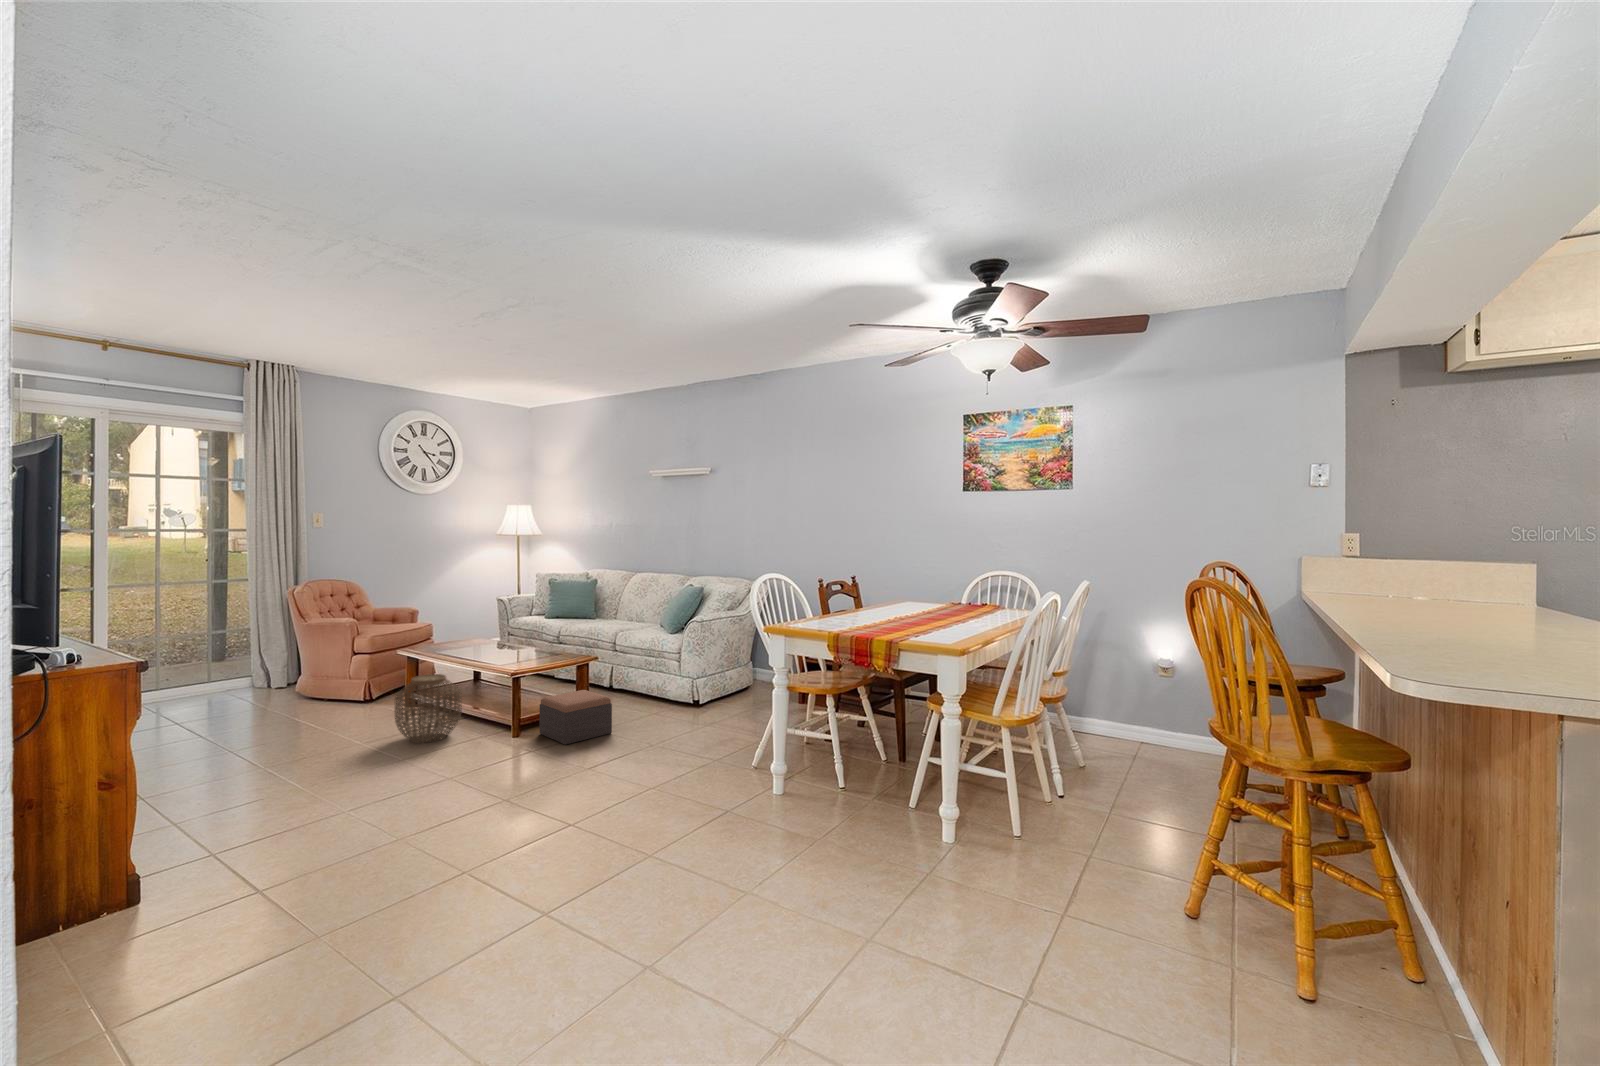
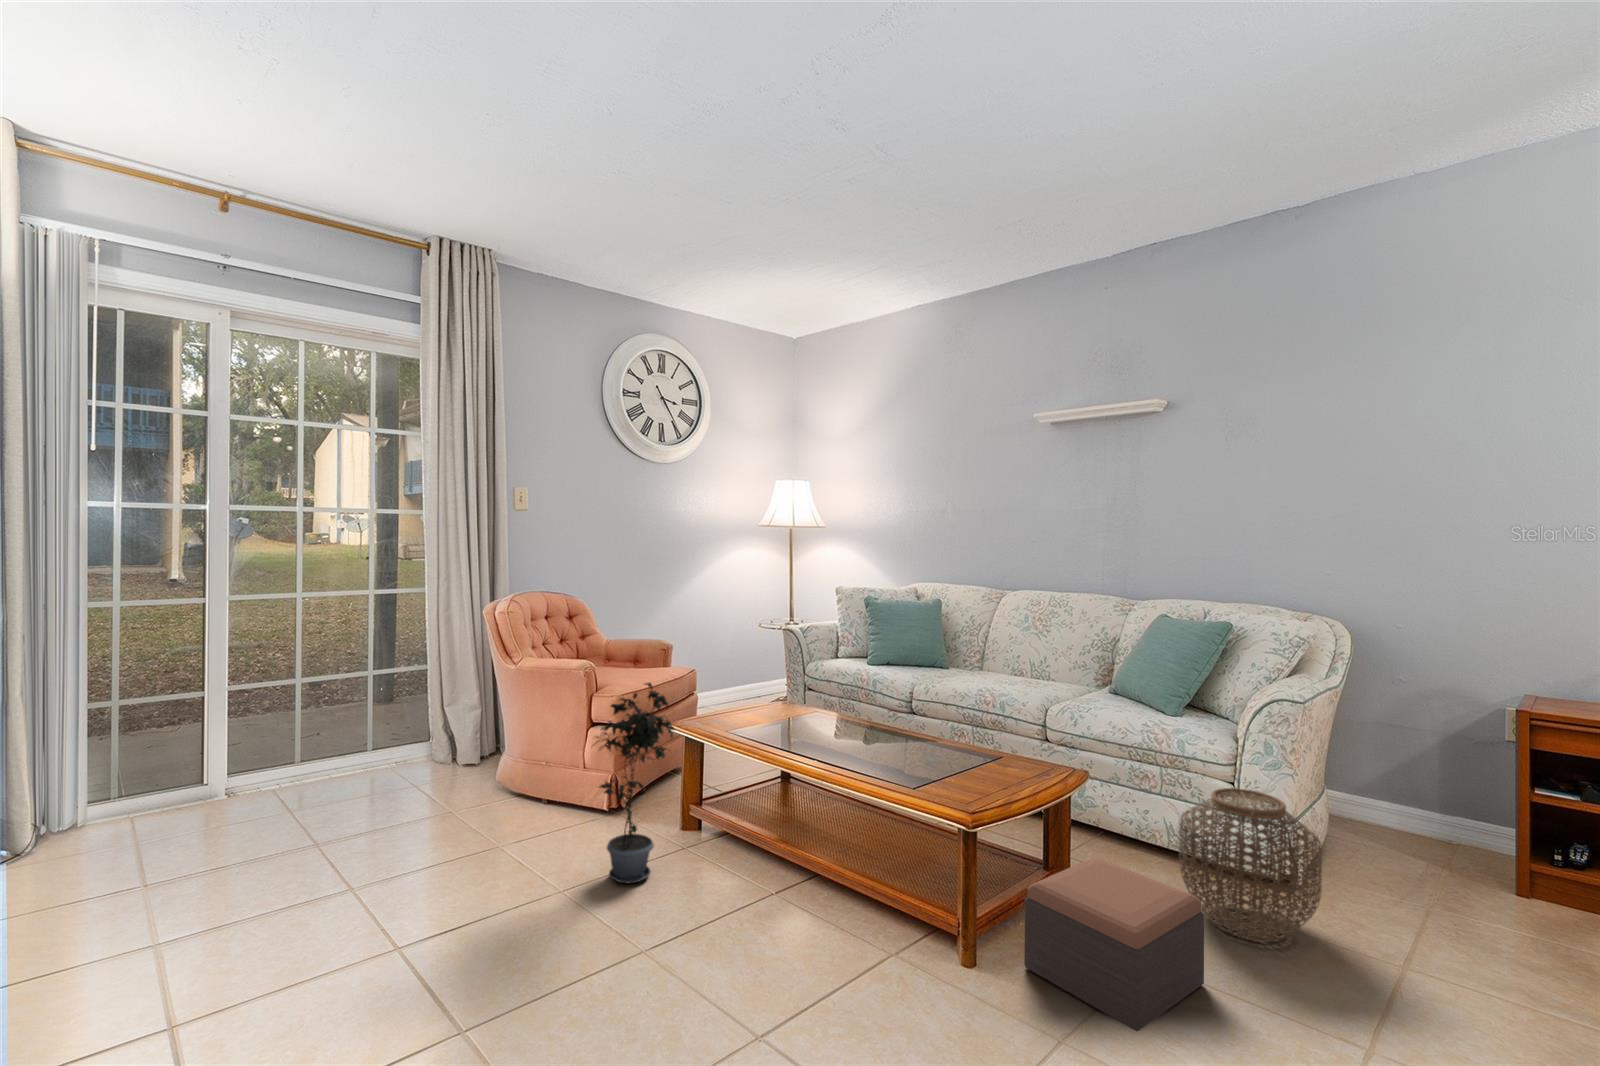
potted plant: none [342,623,393,723] -> present [597,683,674,883]
woven basket: present [395,674,462,743] -> present [1179,788,1322,942]

